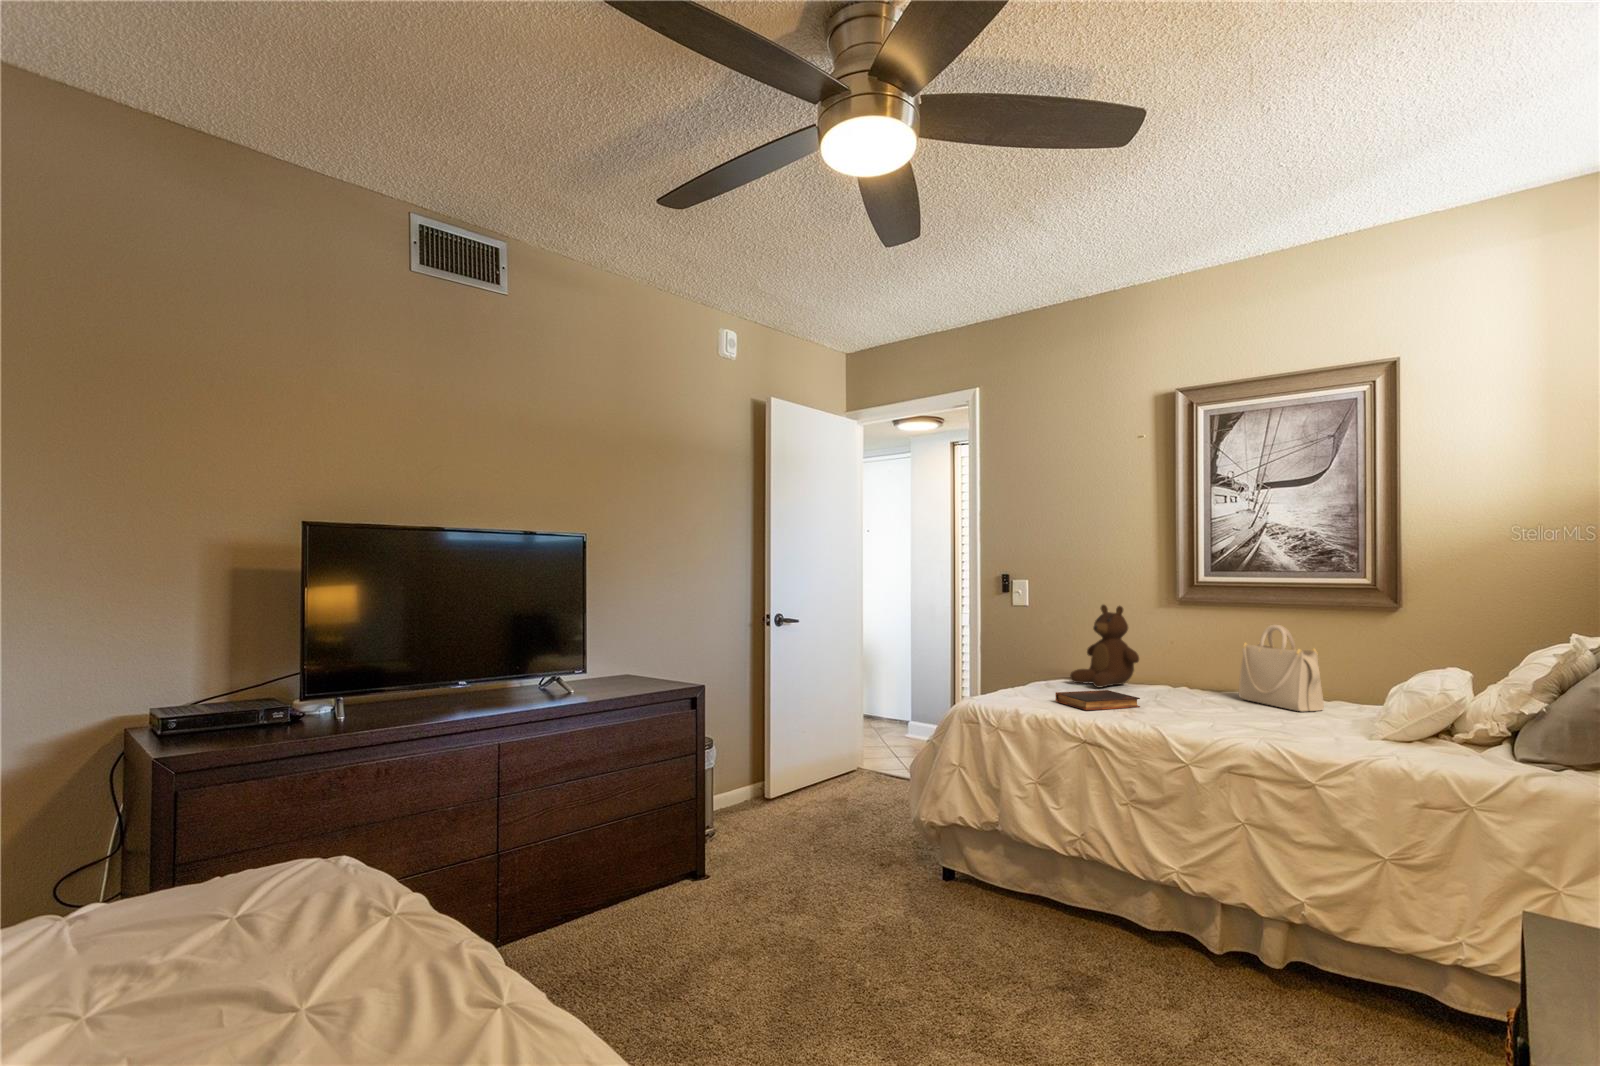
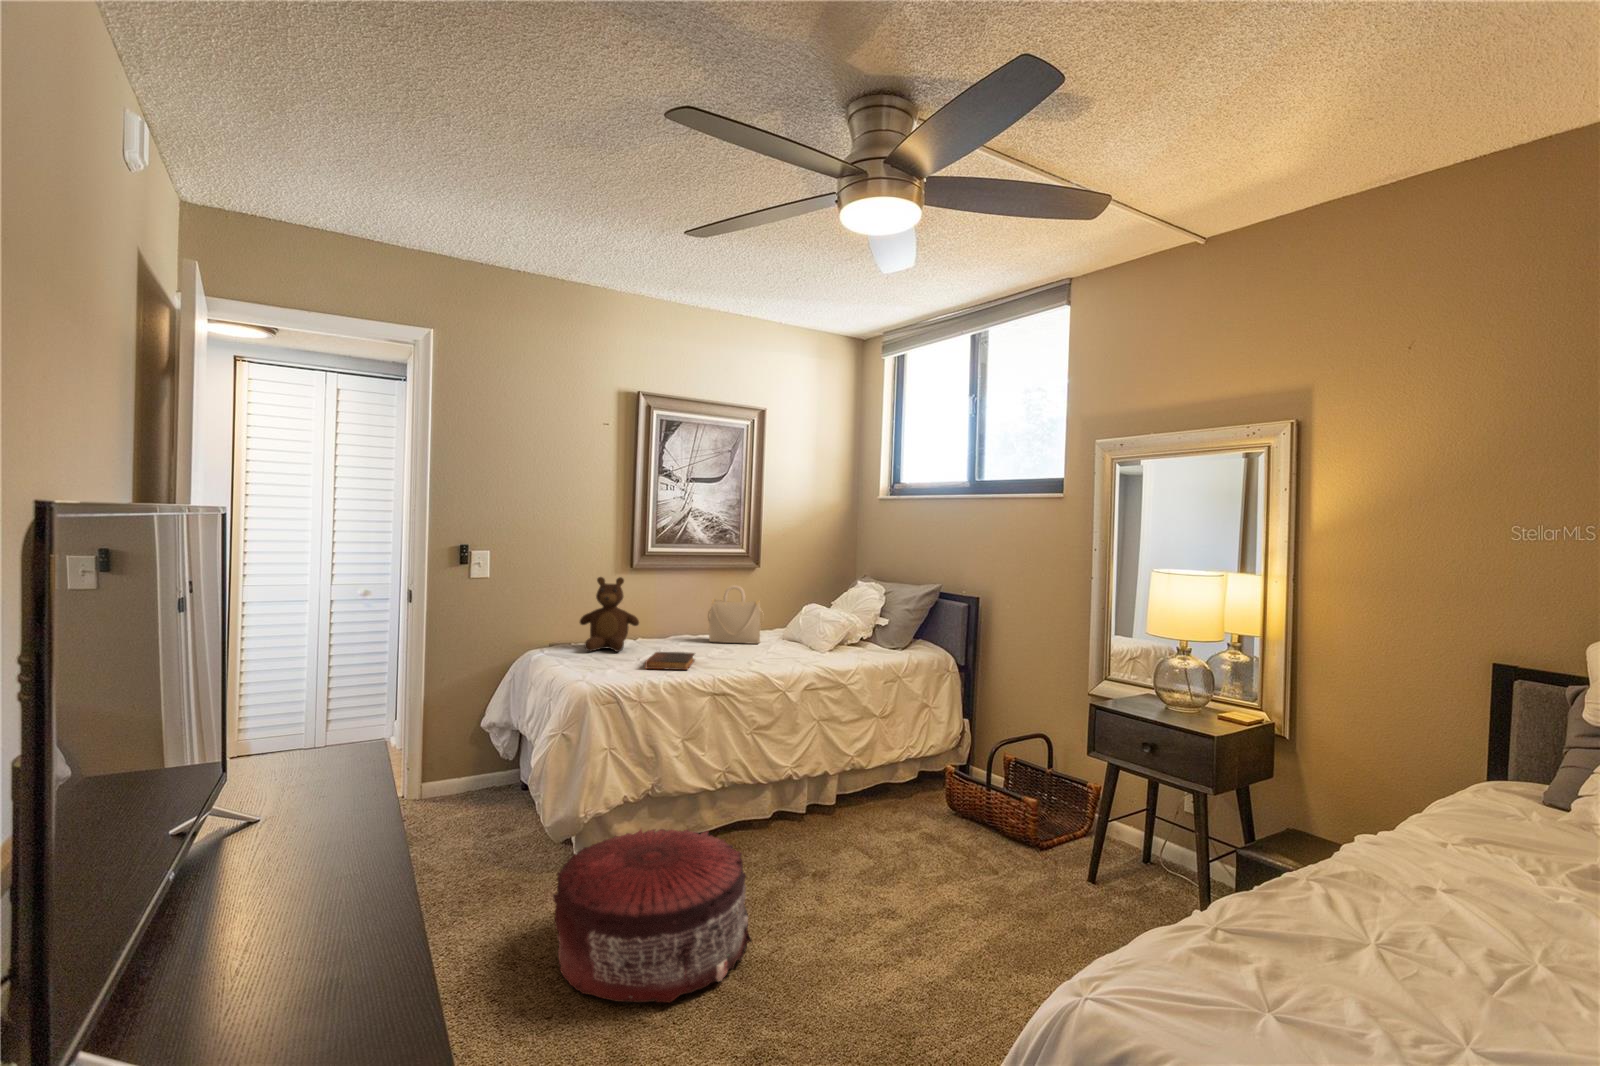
pouf: none [757,827,934,992] -> present [553,829,752,1003]

